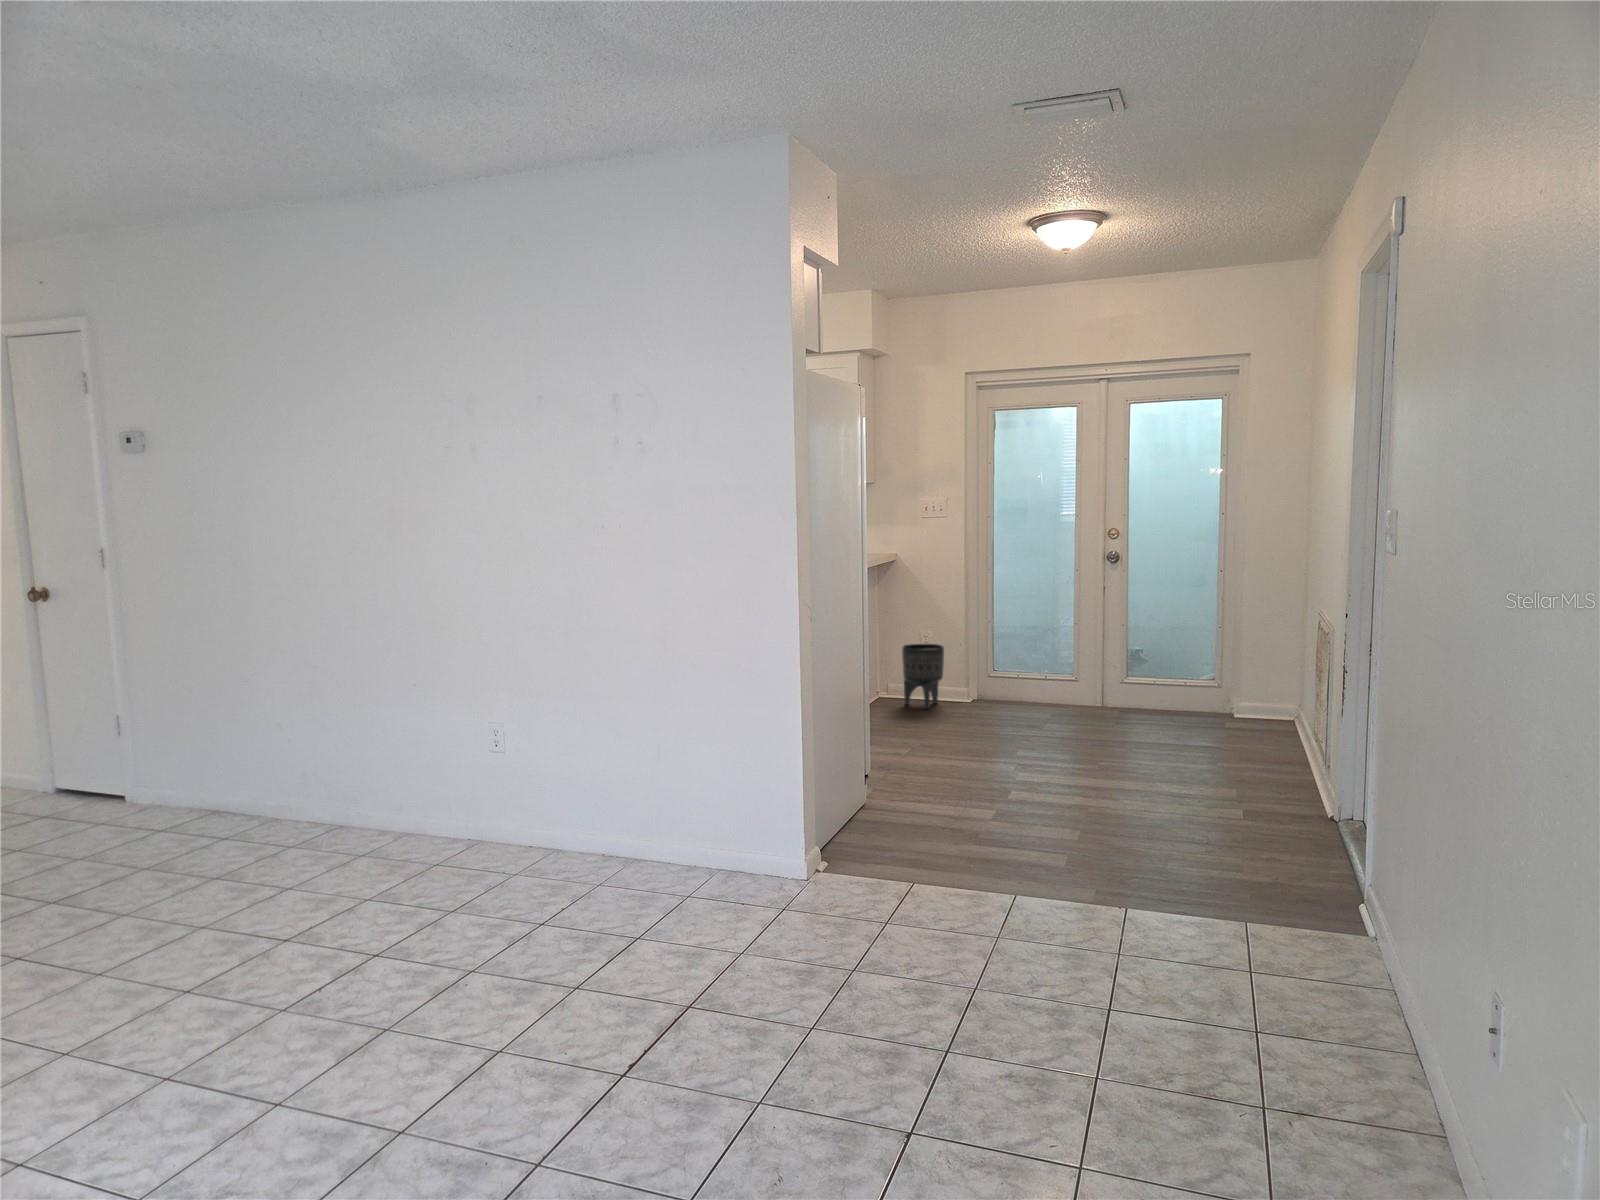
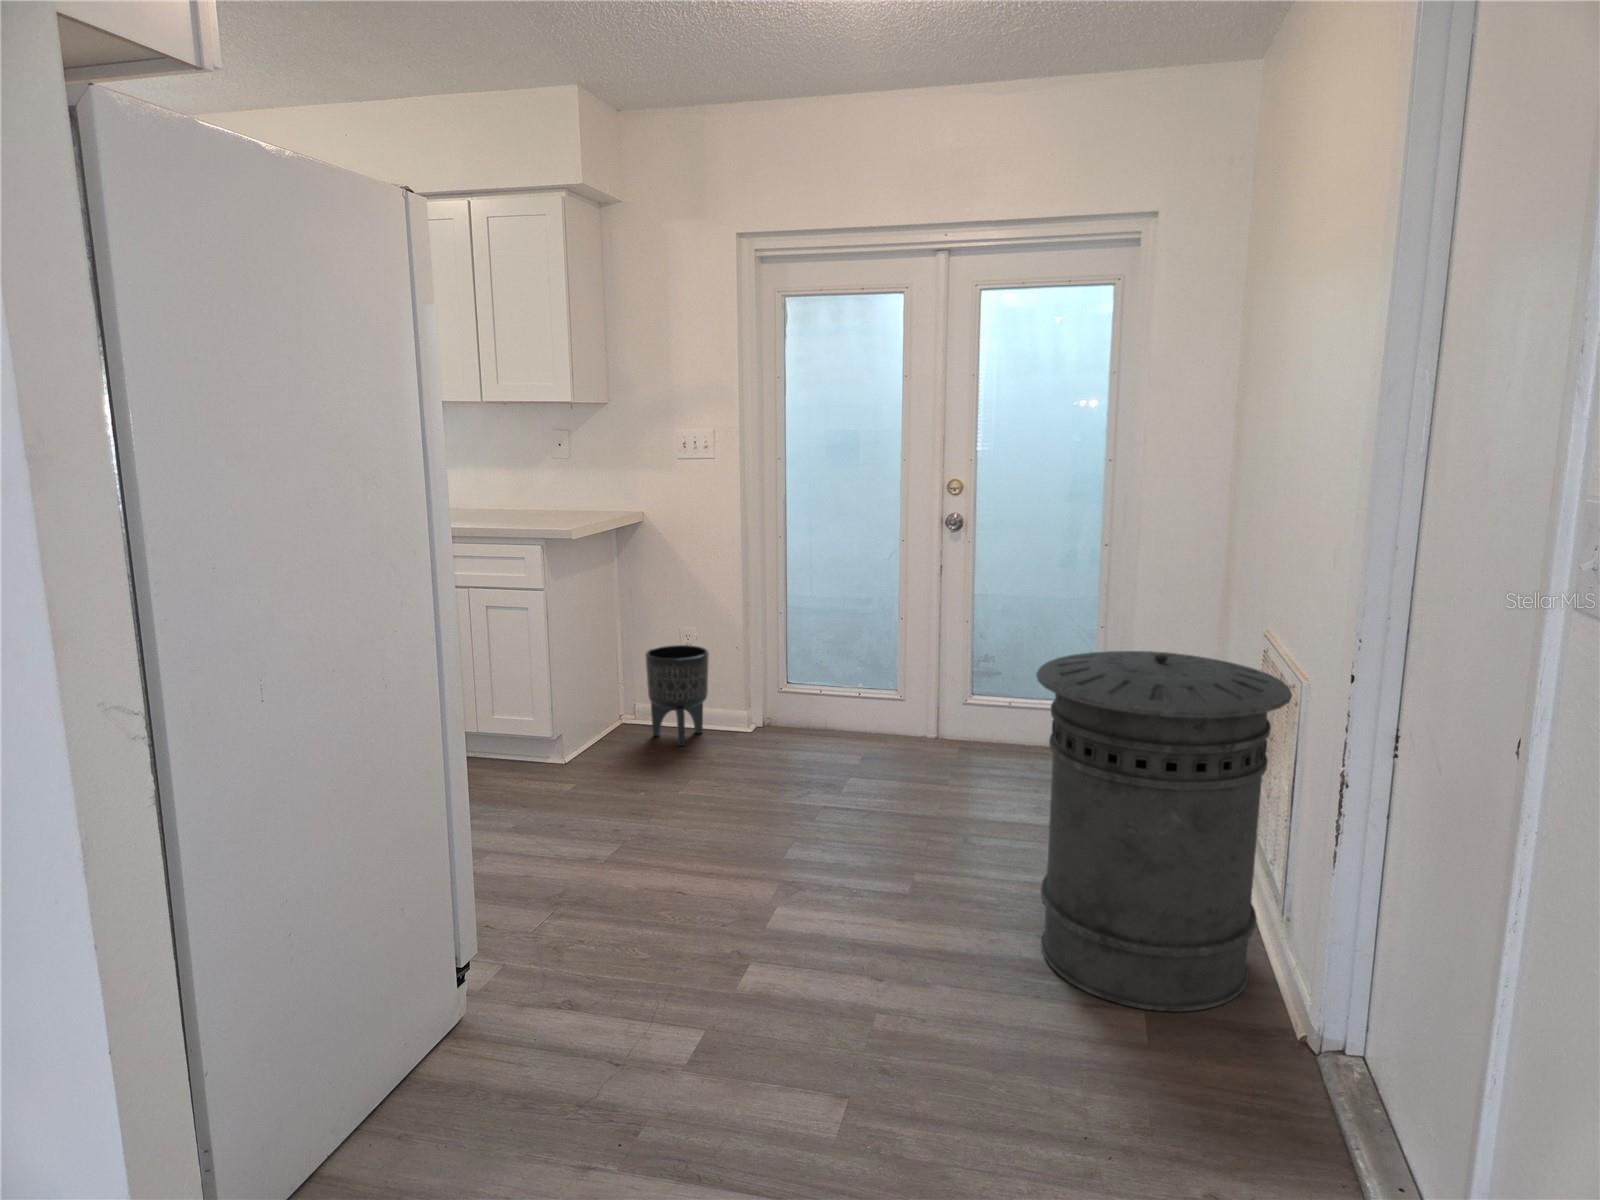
trash can: none [1187,605,1340,807] -> present [1036,651,1292,1012]

